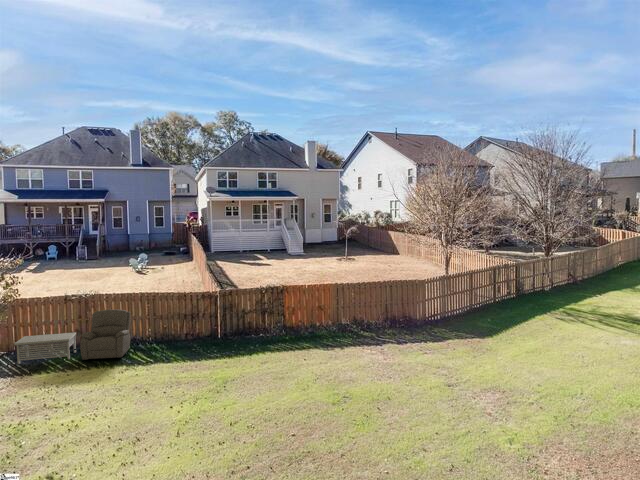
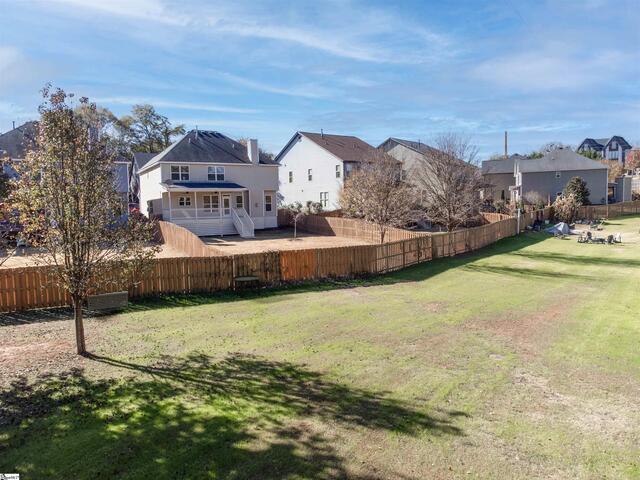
chair: present [80,309,130,360] -> none [139,270,171,307]
round table: none [210,318,251,352] -> present [232,275,262,298]

